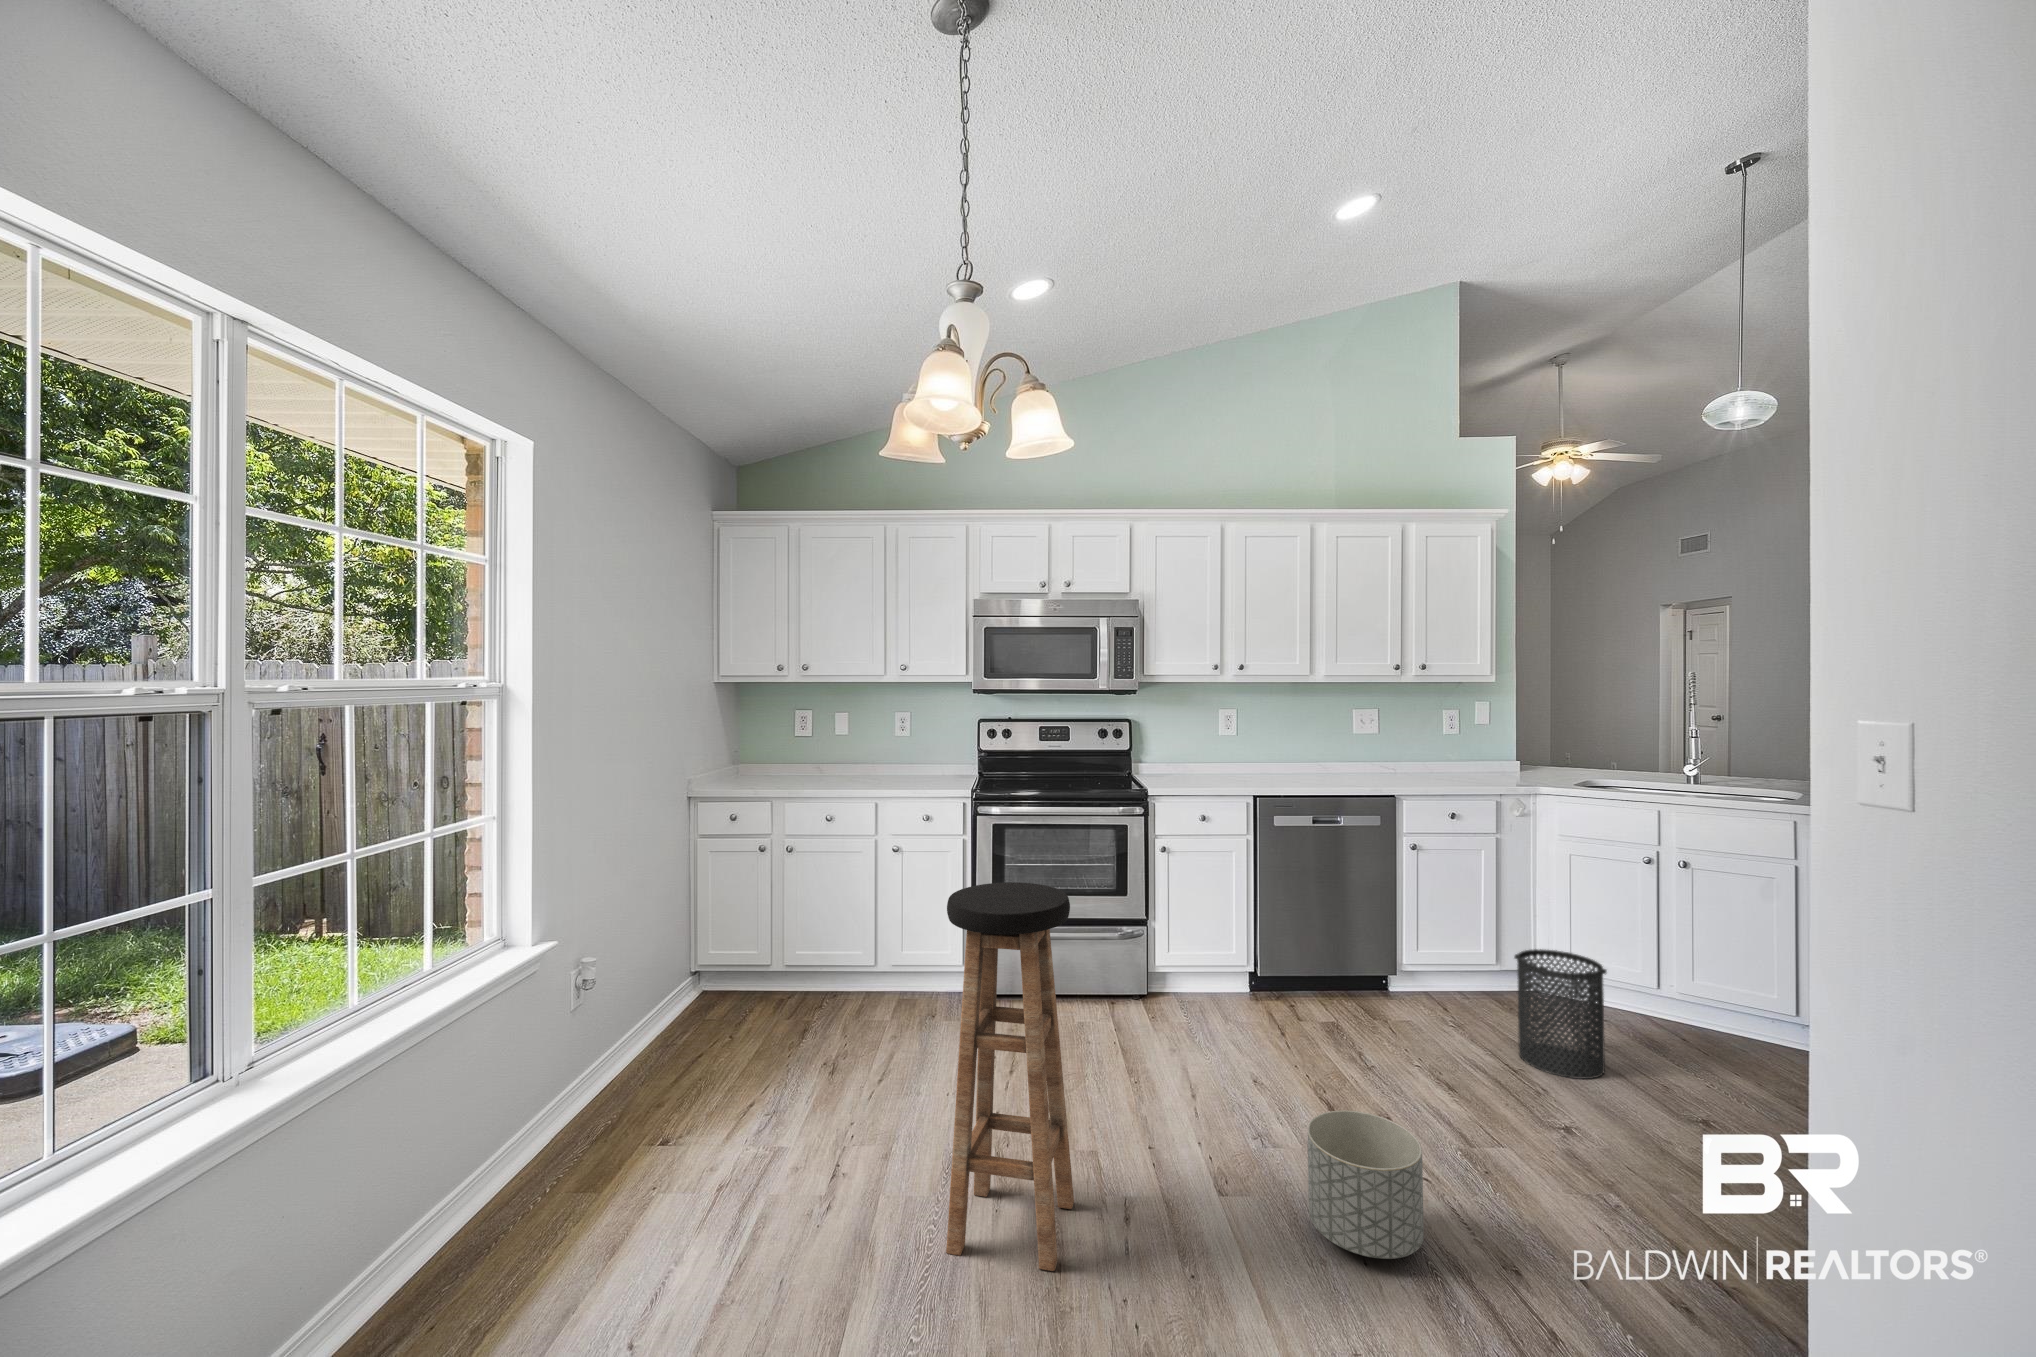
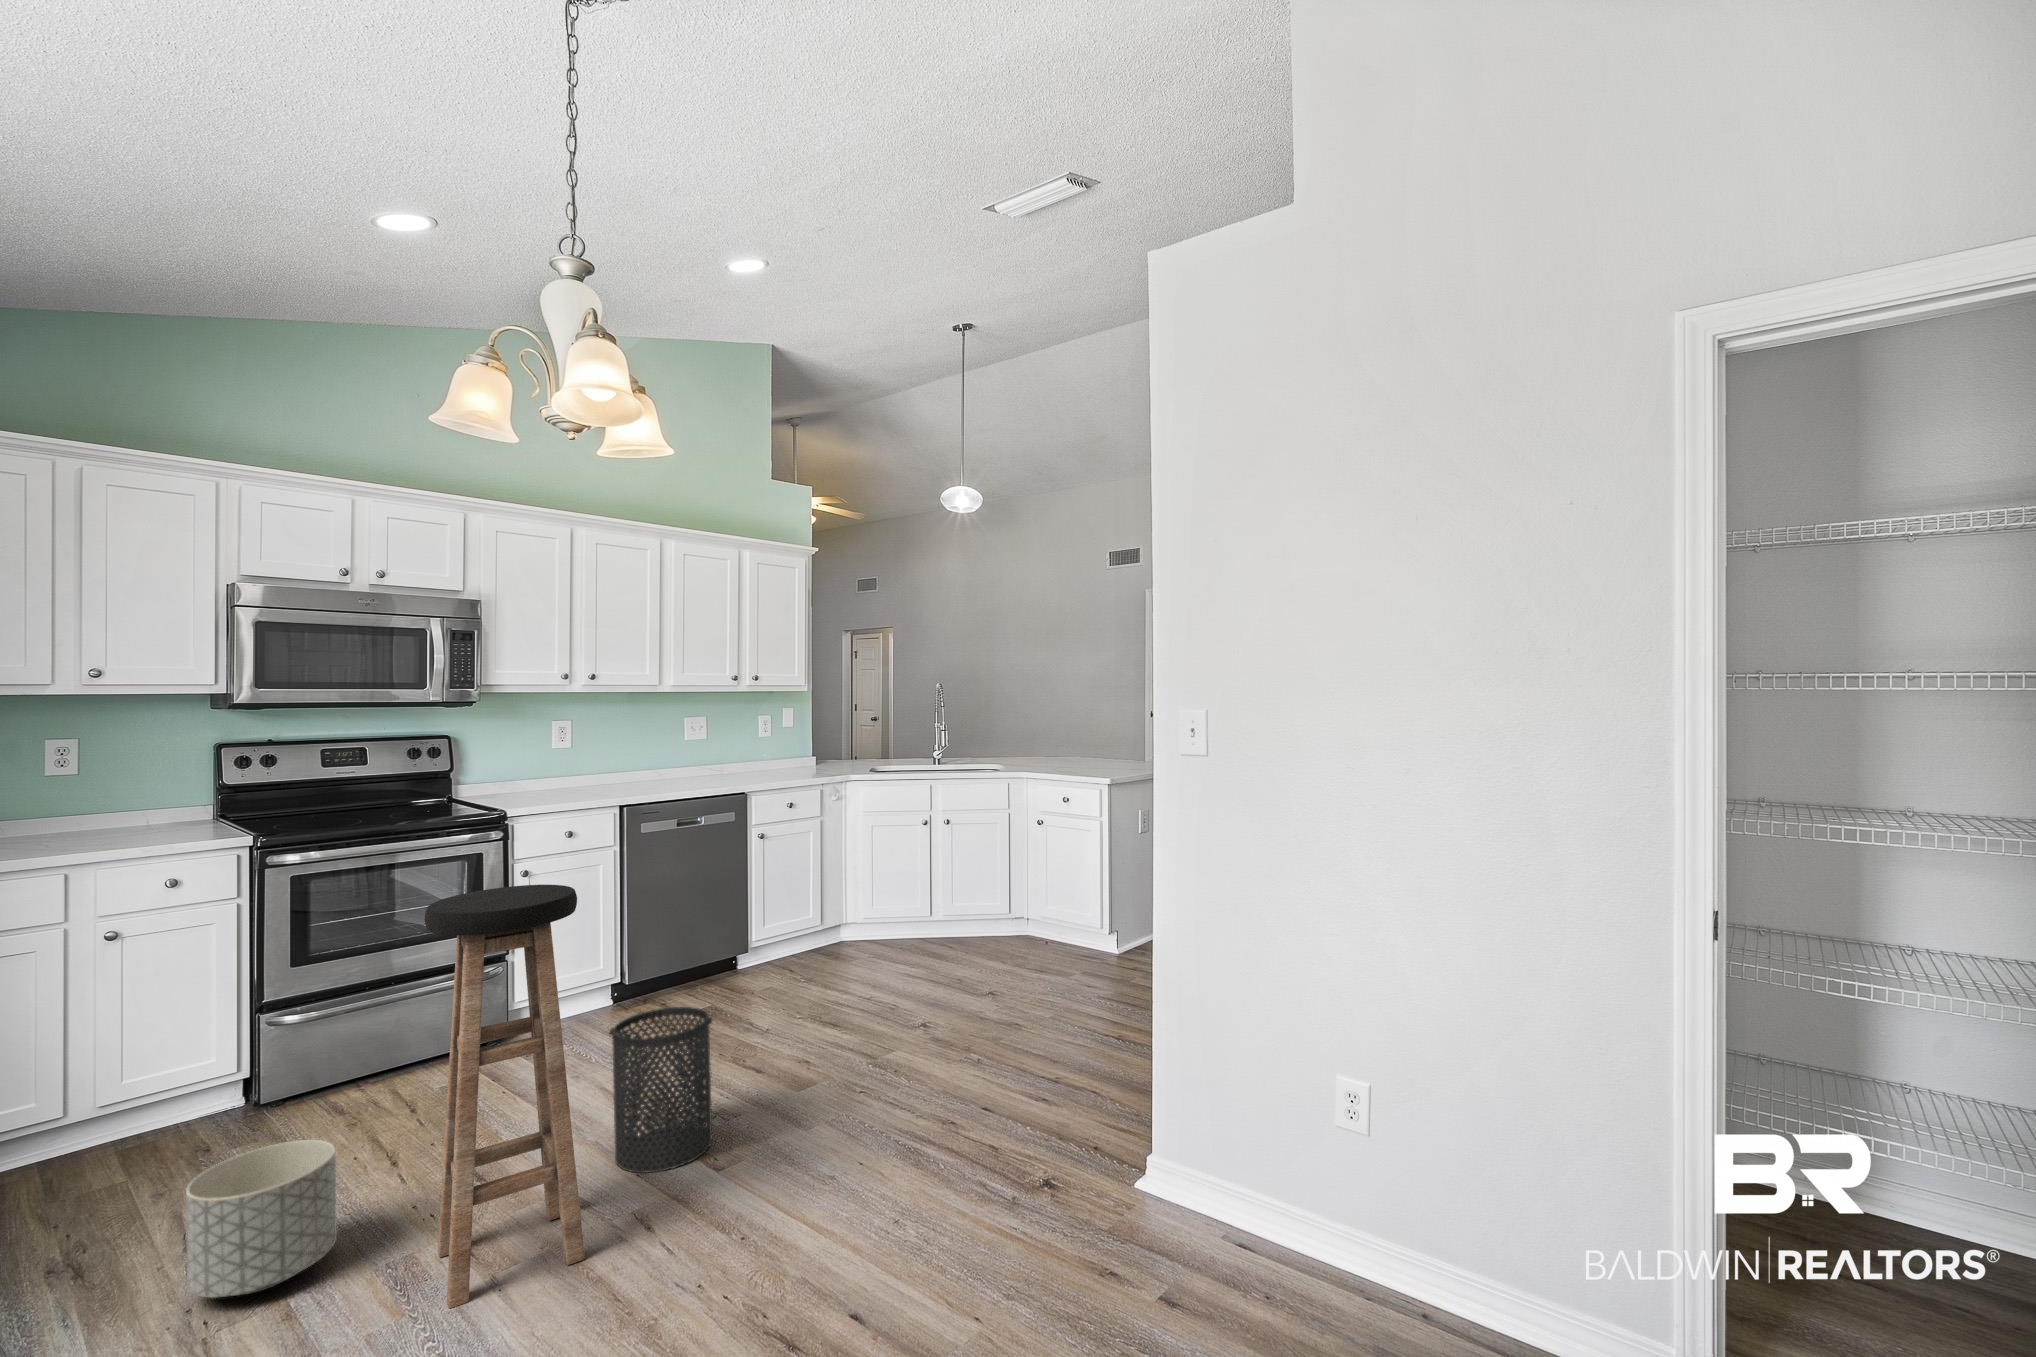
trash can: present [1514,949,1607,1079] -> present [609,1007,713,1173]
planter: present [1307,1111,1424,1259] -> present [186,1140,337,1298]

